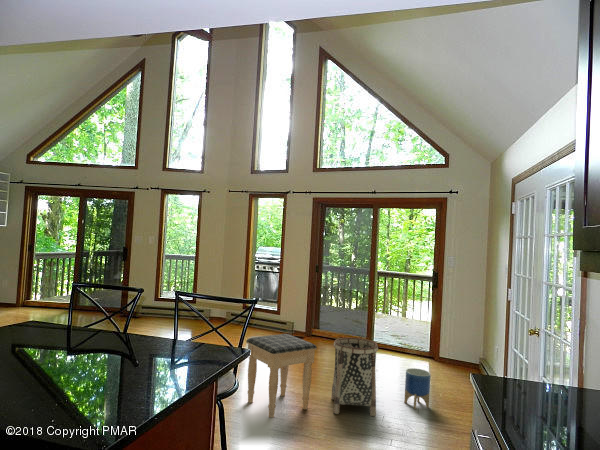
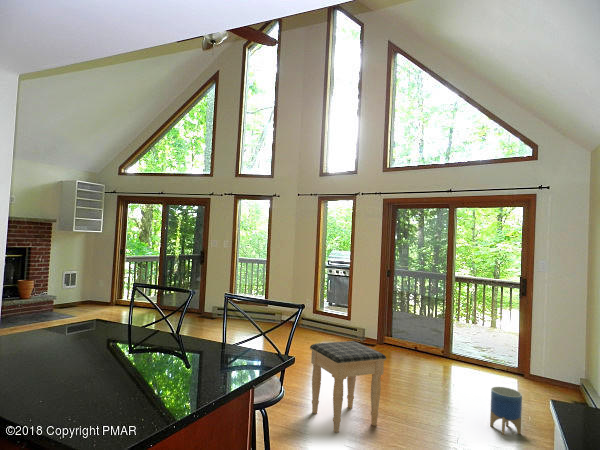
basket: present [331,338,378,416] -> none [404,348,457,440]

